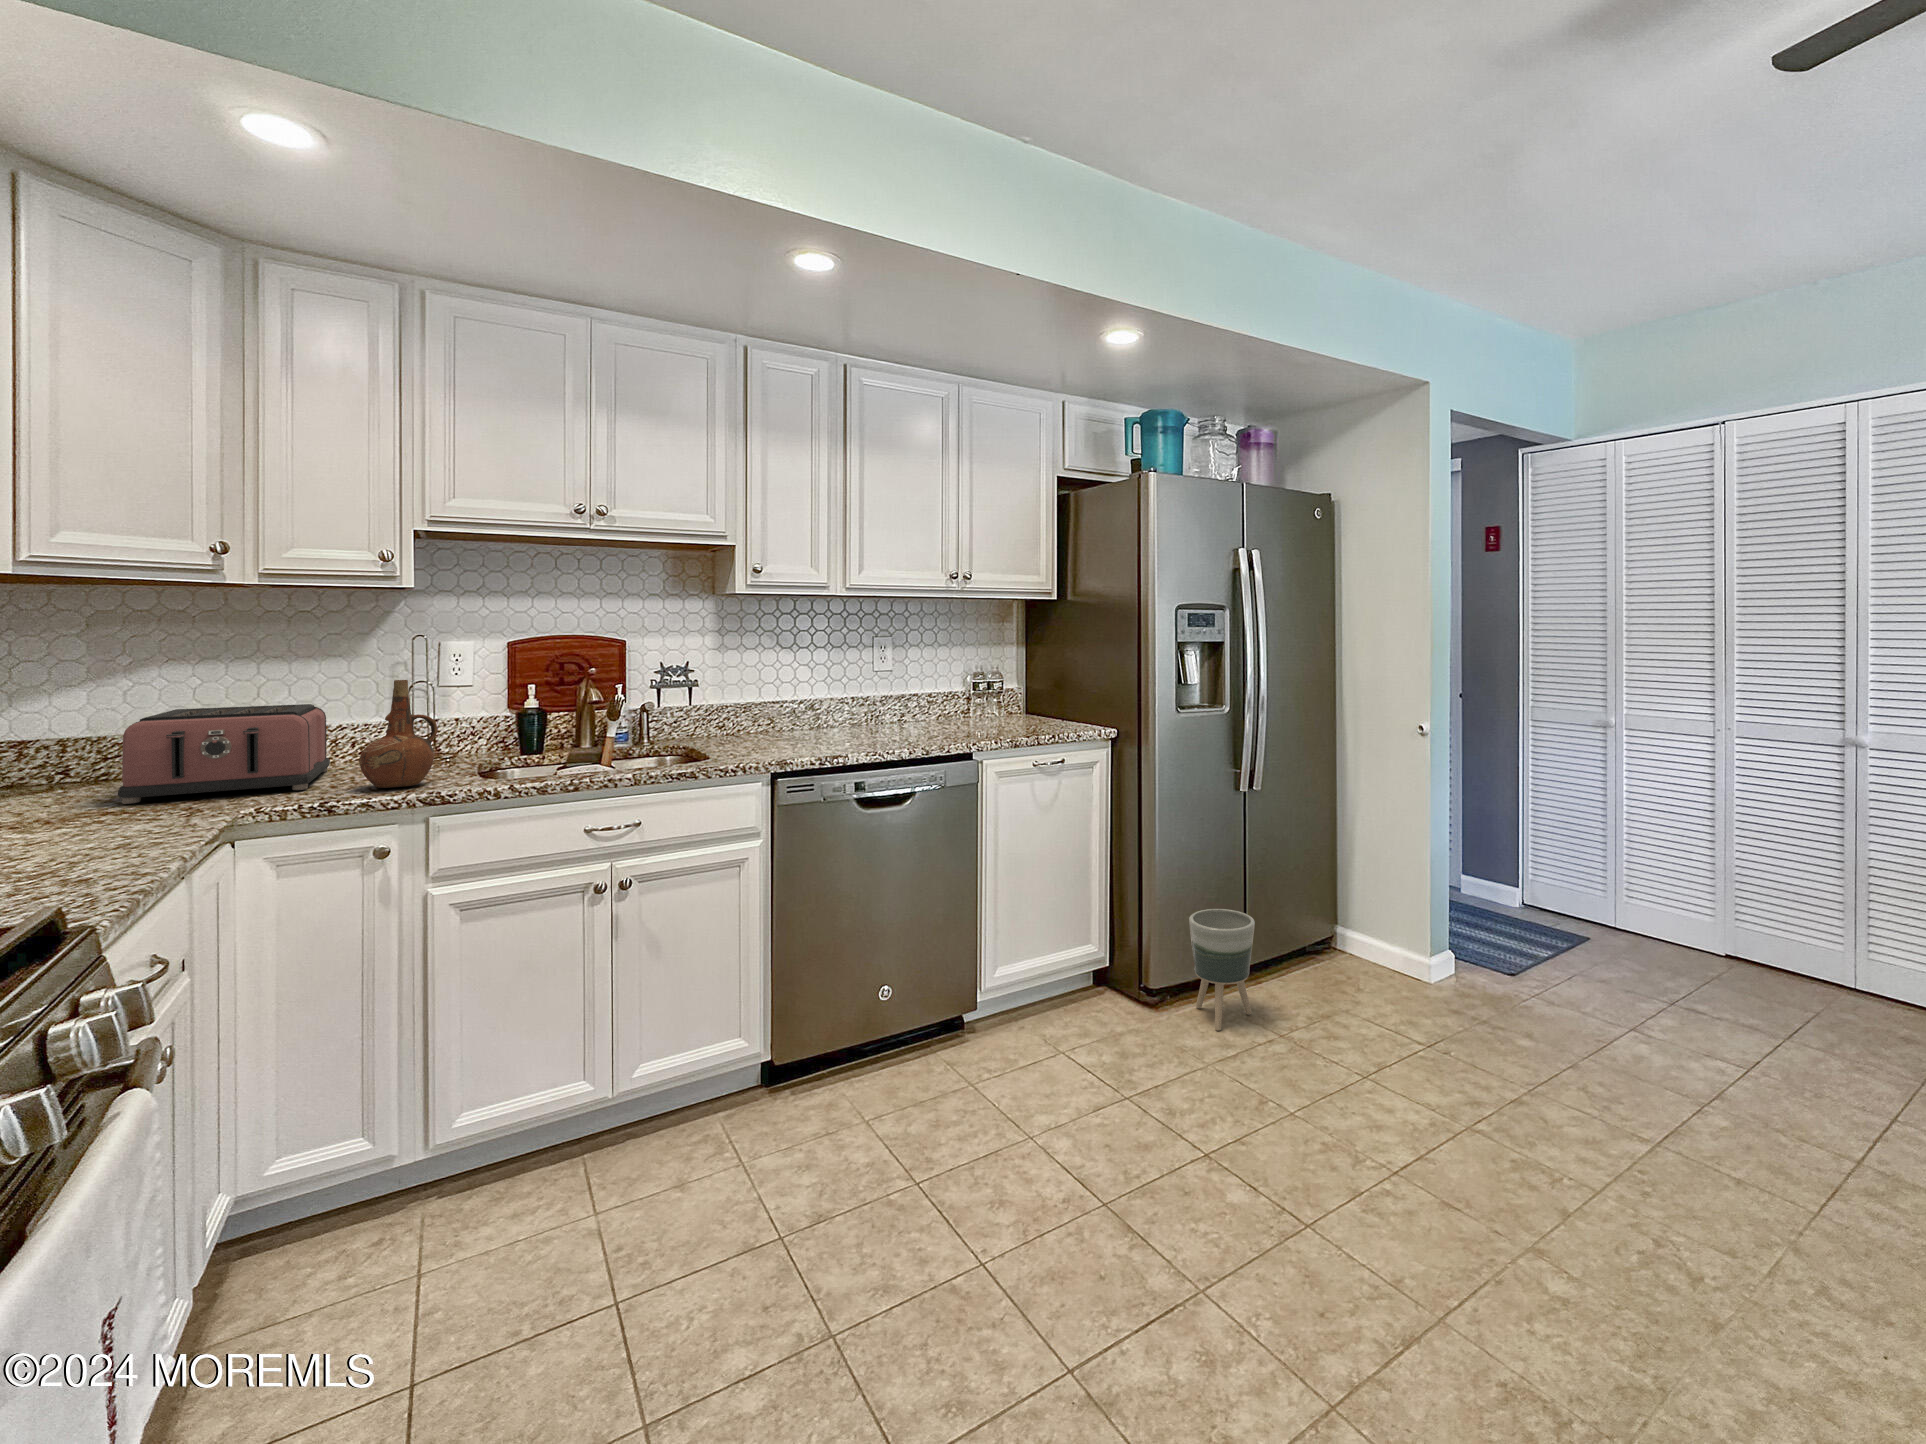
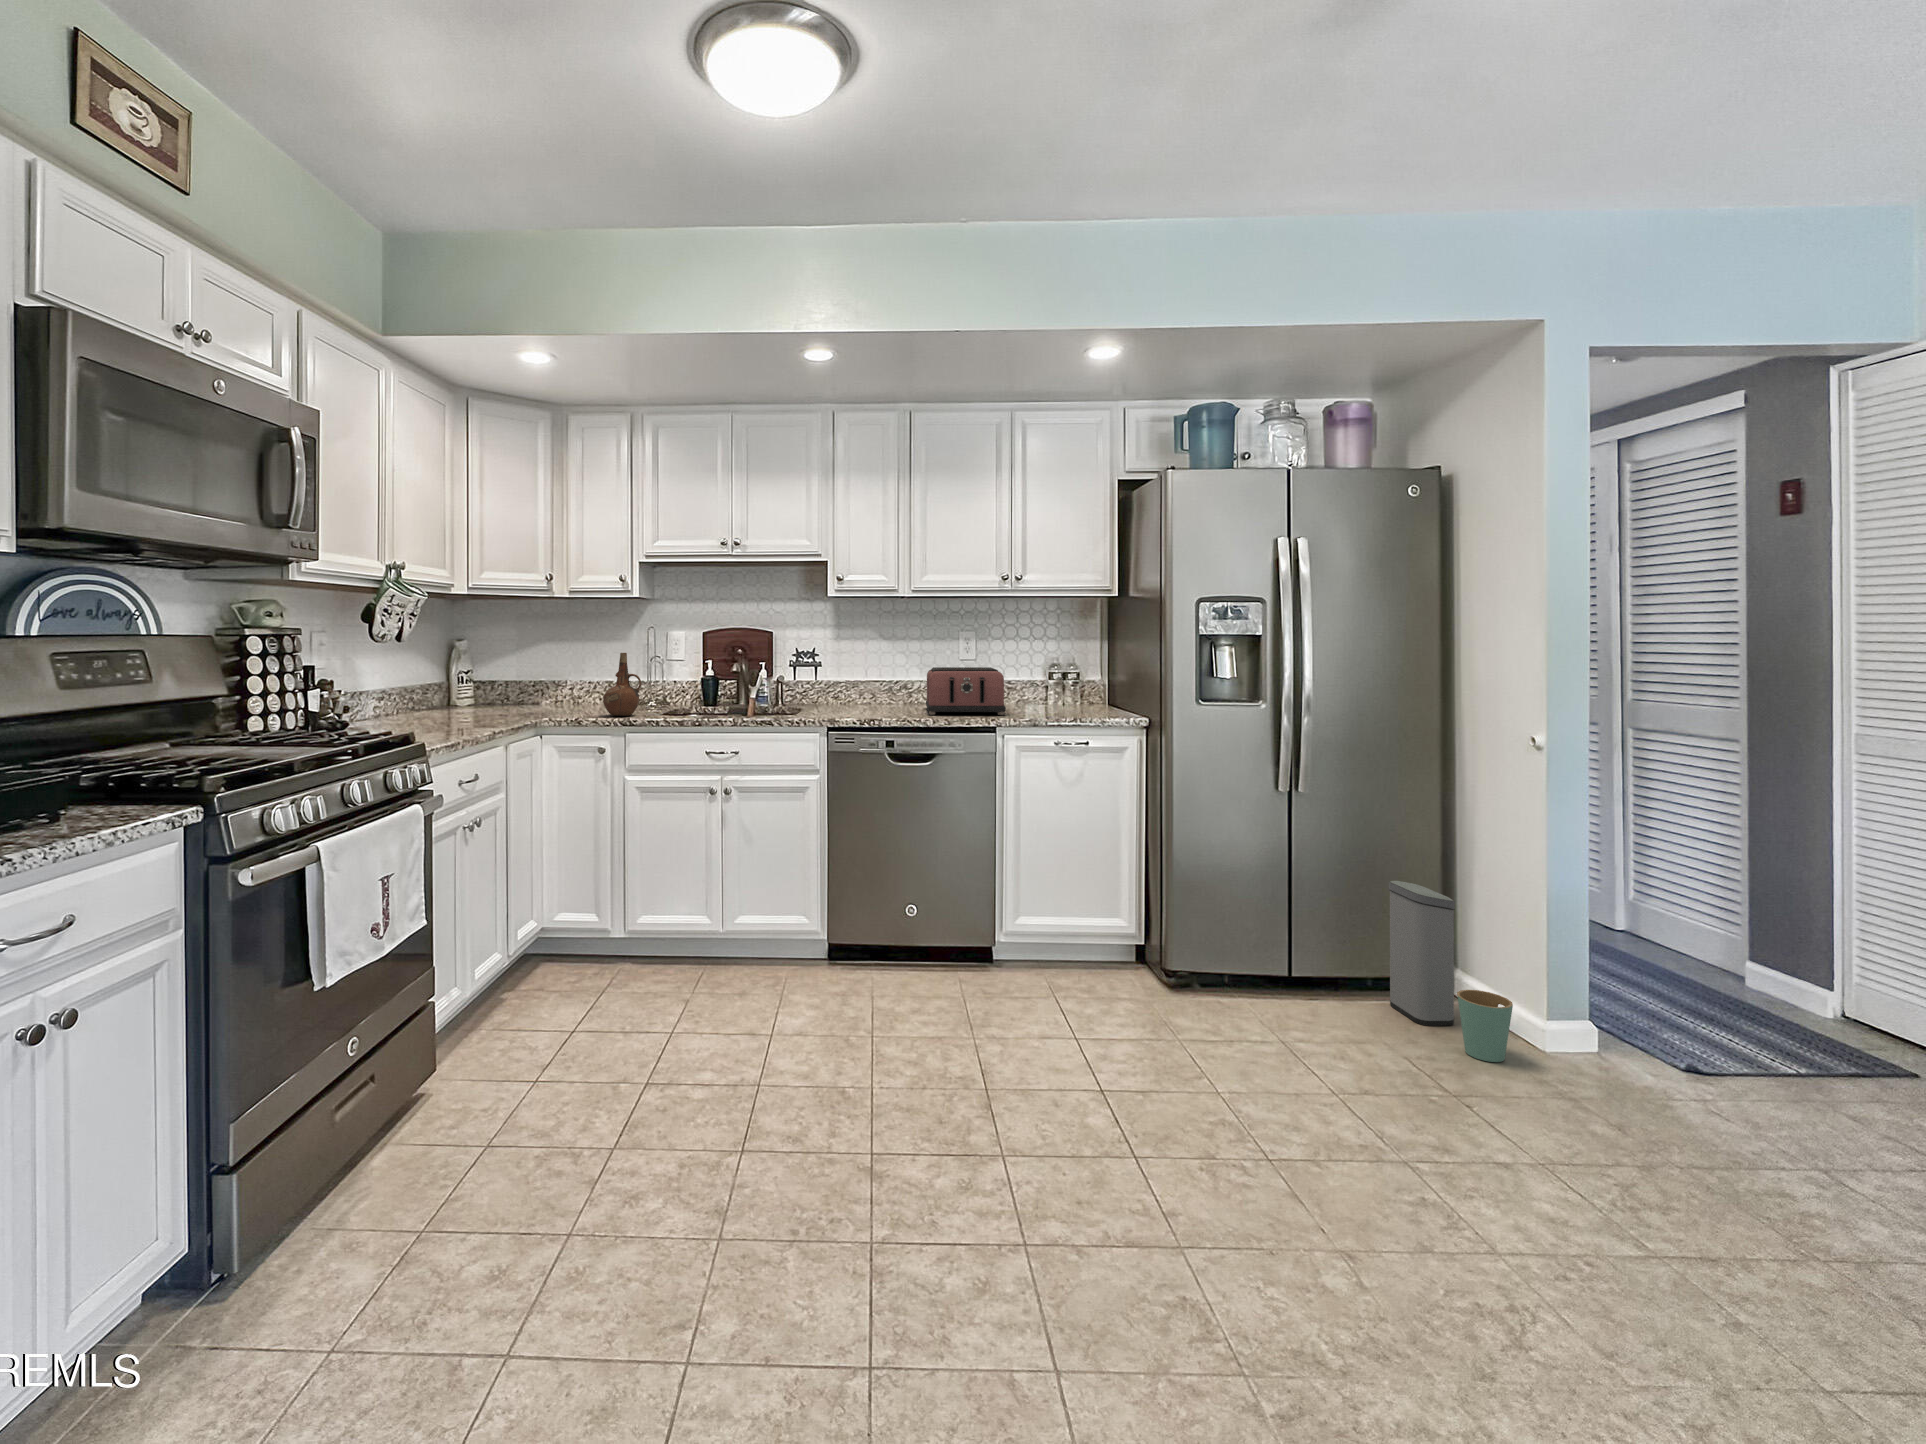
toaster: present [118,704,330,804] -> present [926,667,1006,715]
trash can: none [1312,860,1430,1006] -> present [1389,881,1513,1062]
planter: present [1189,909,1255,1031] -> none [1198,903,1268,1019]

